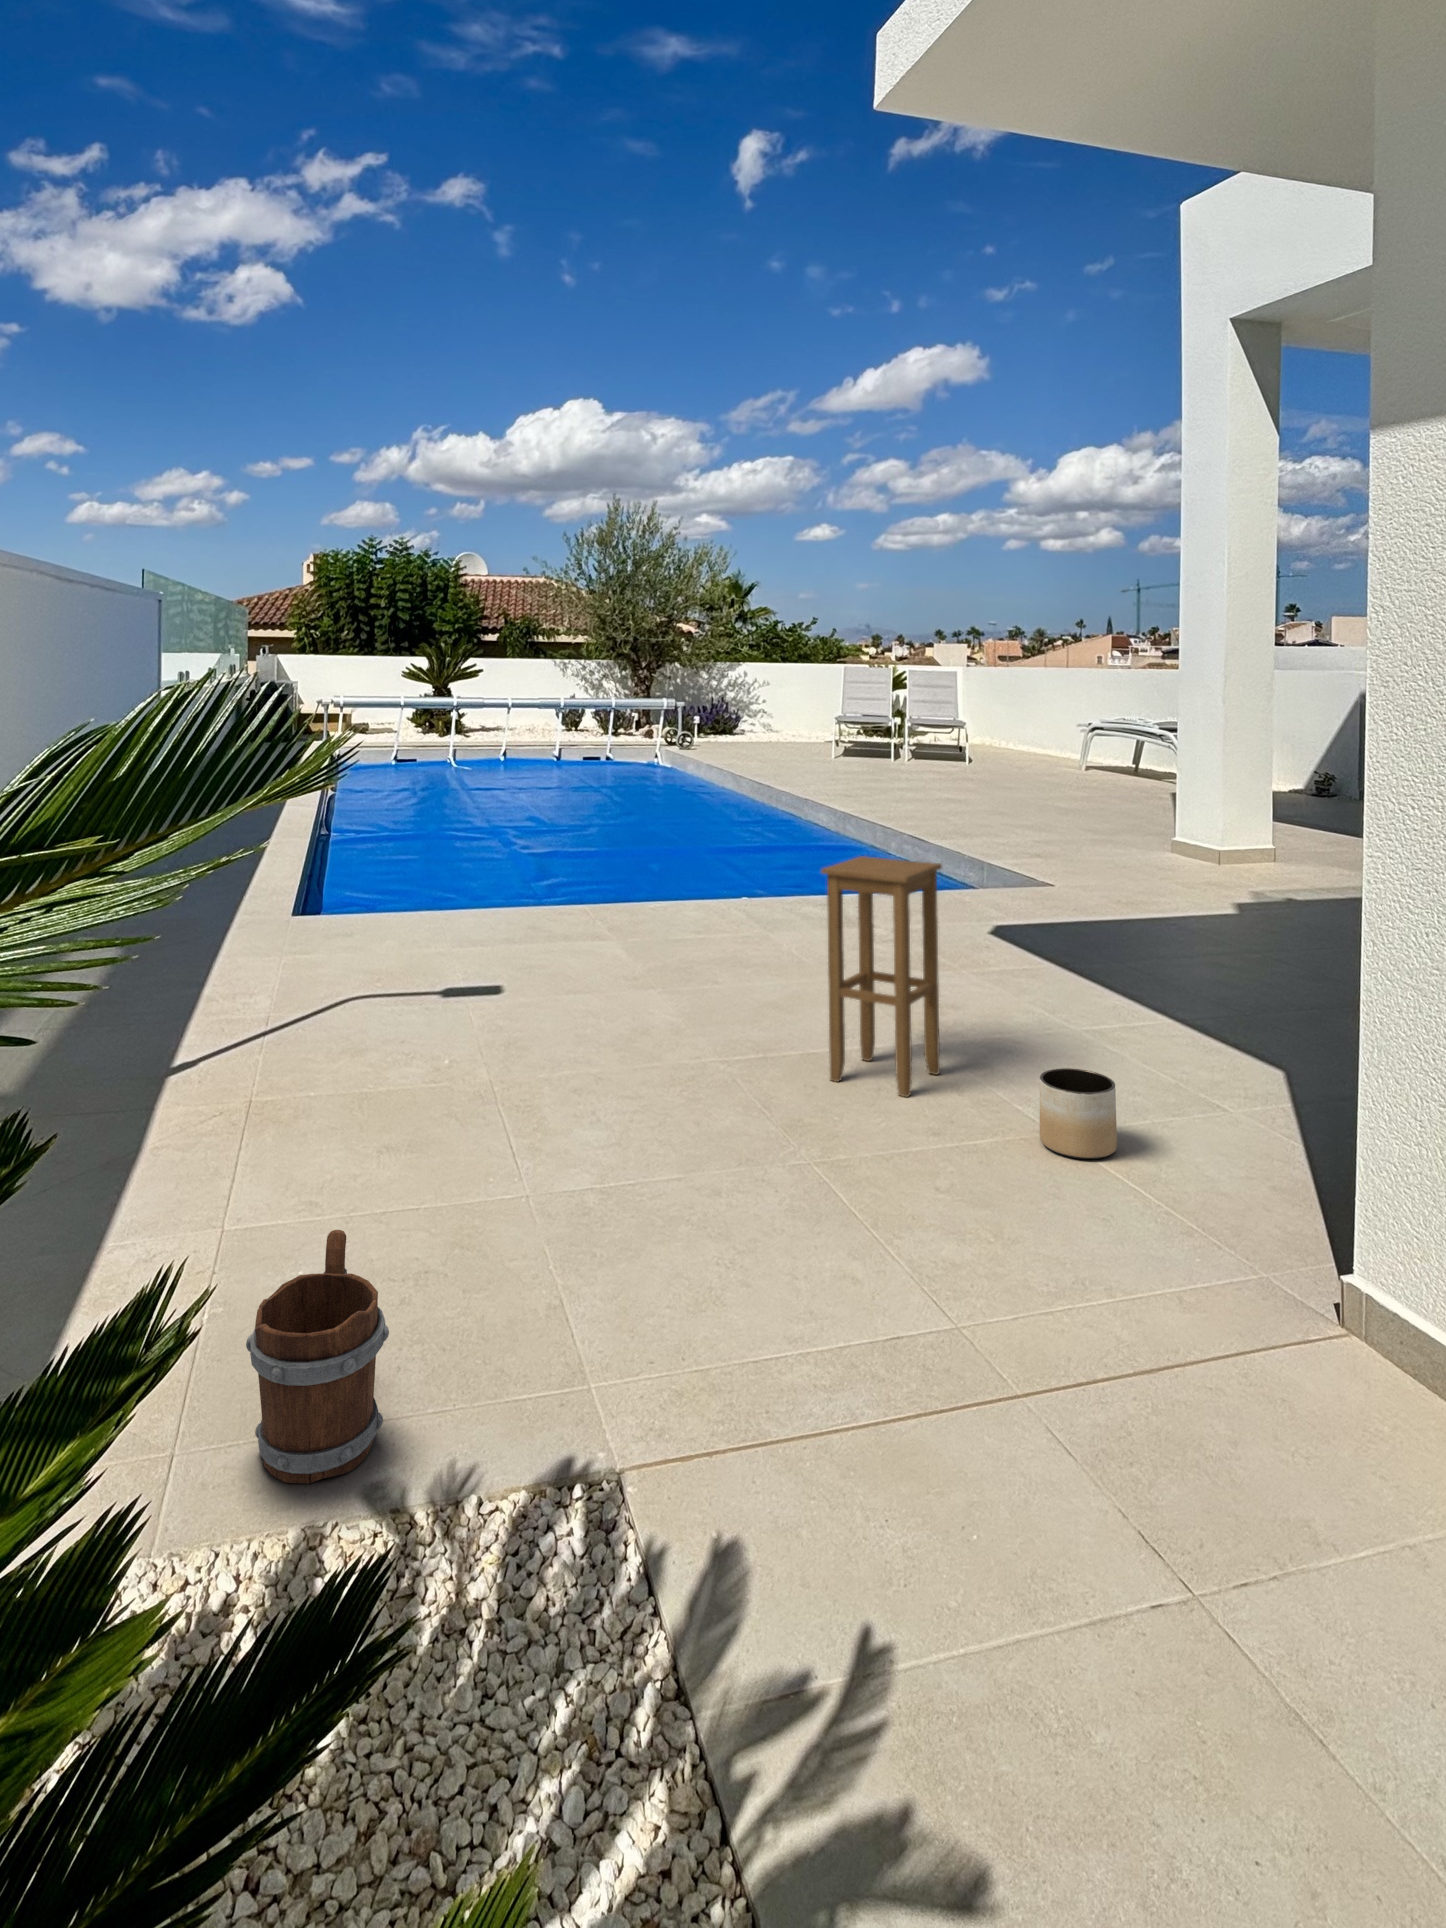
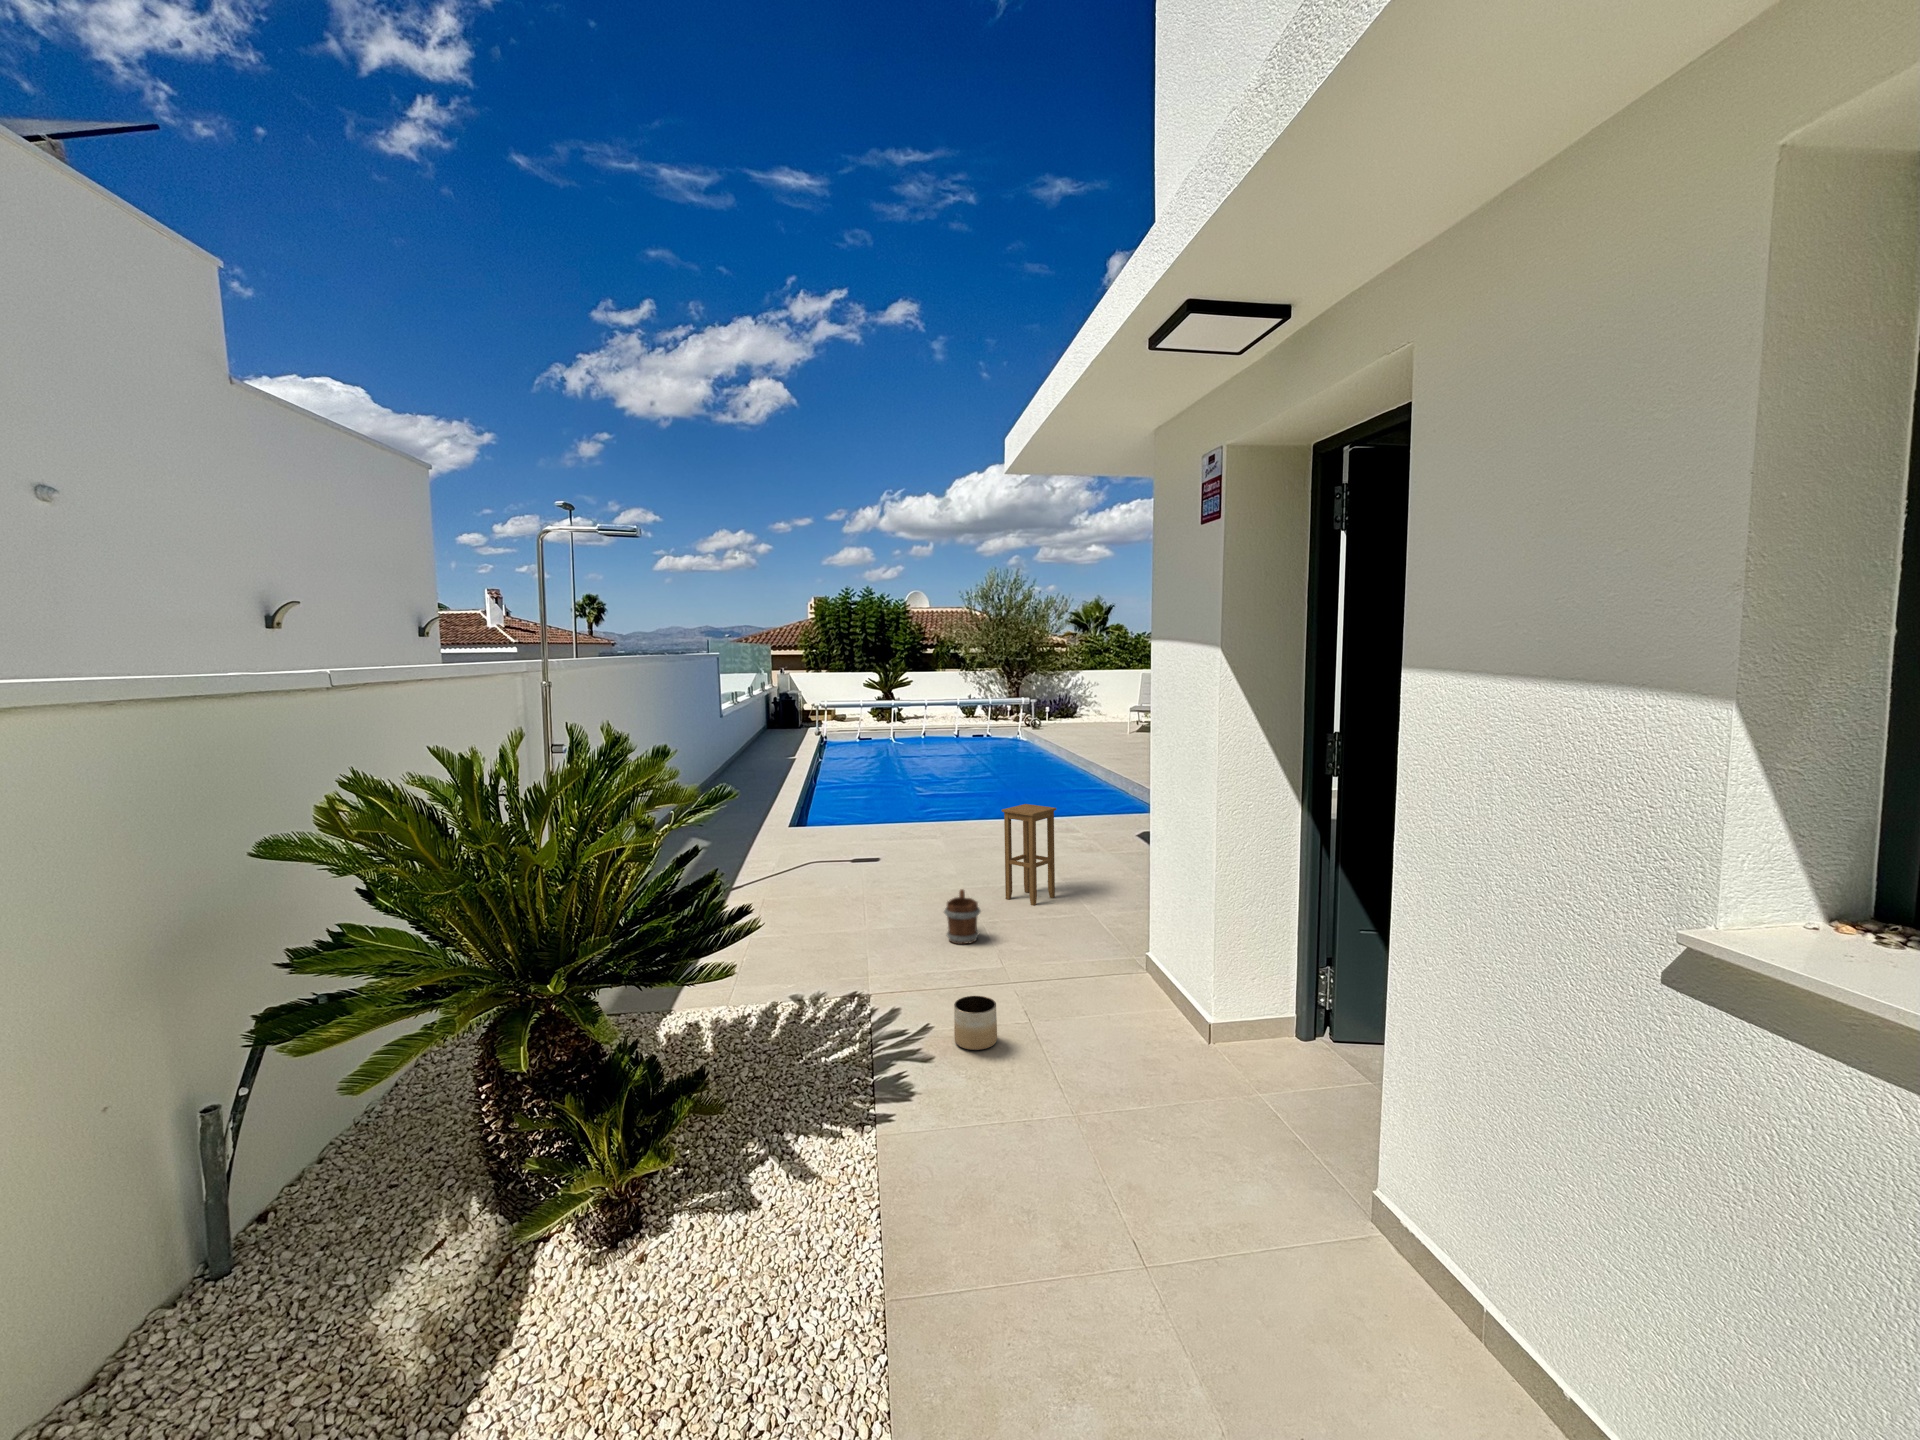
planter: present [1040,1068,1117,1159] -> present [954,996,997,1050]
bucket: present [246,1230,389,1484] -> present [944,889,980,944]

